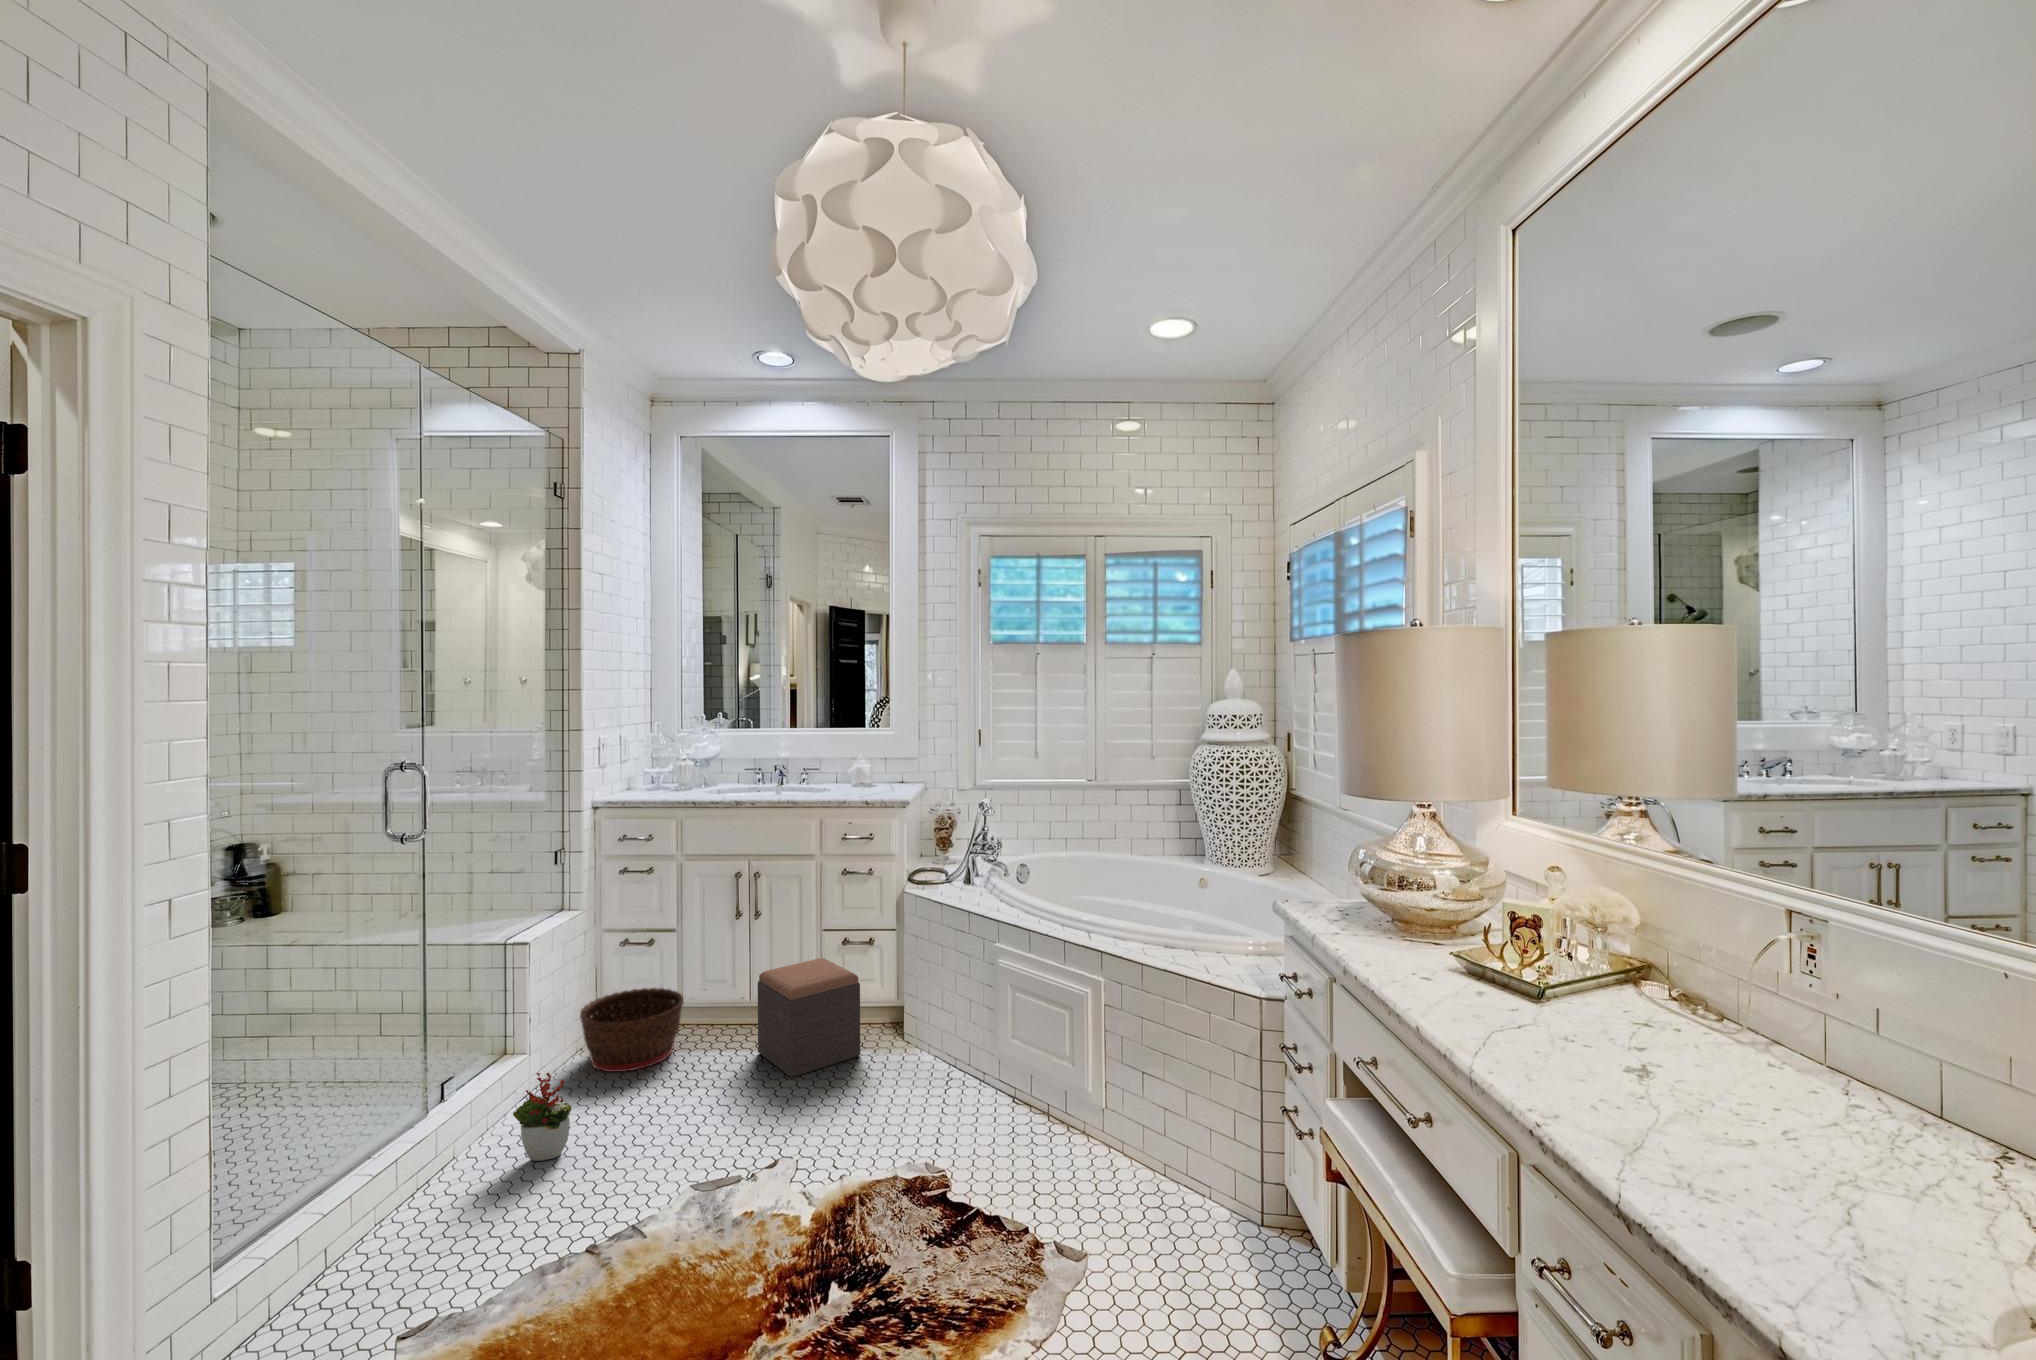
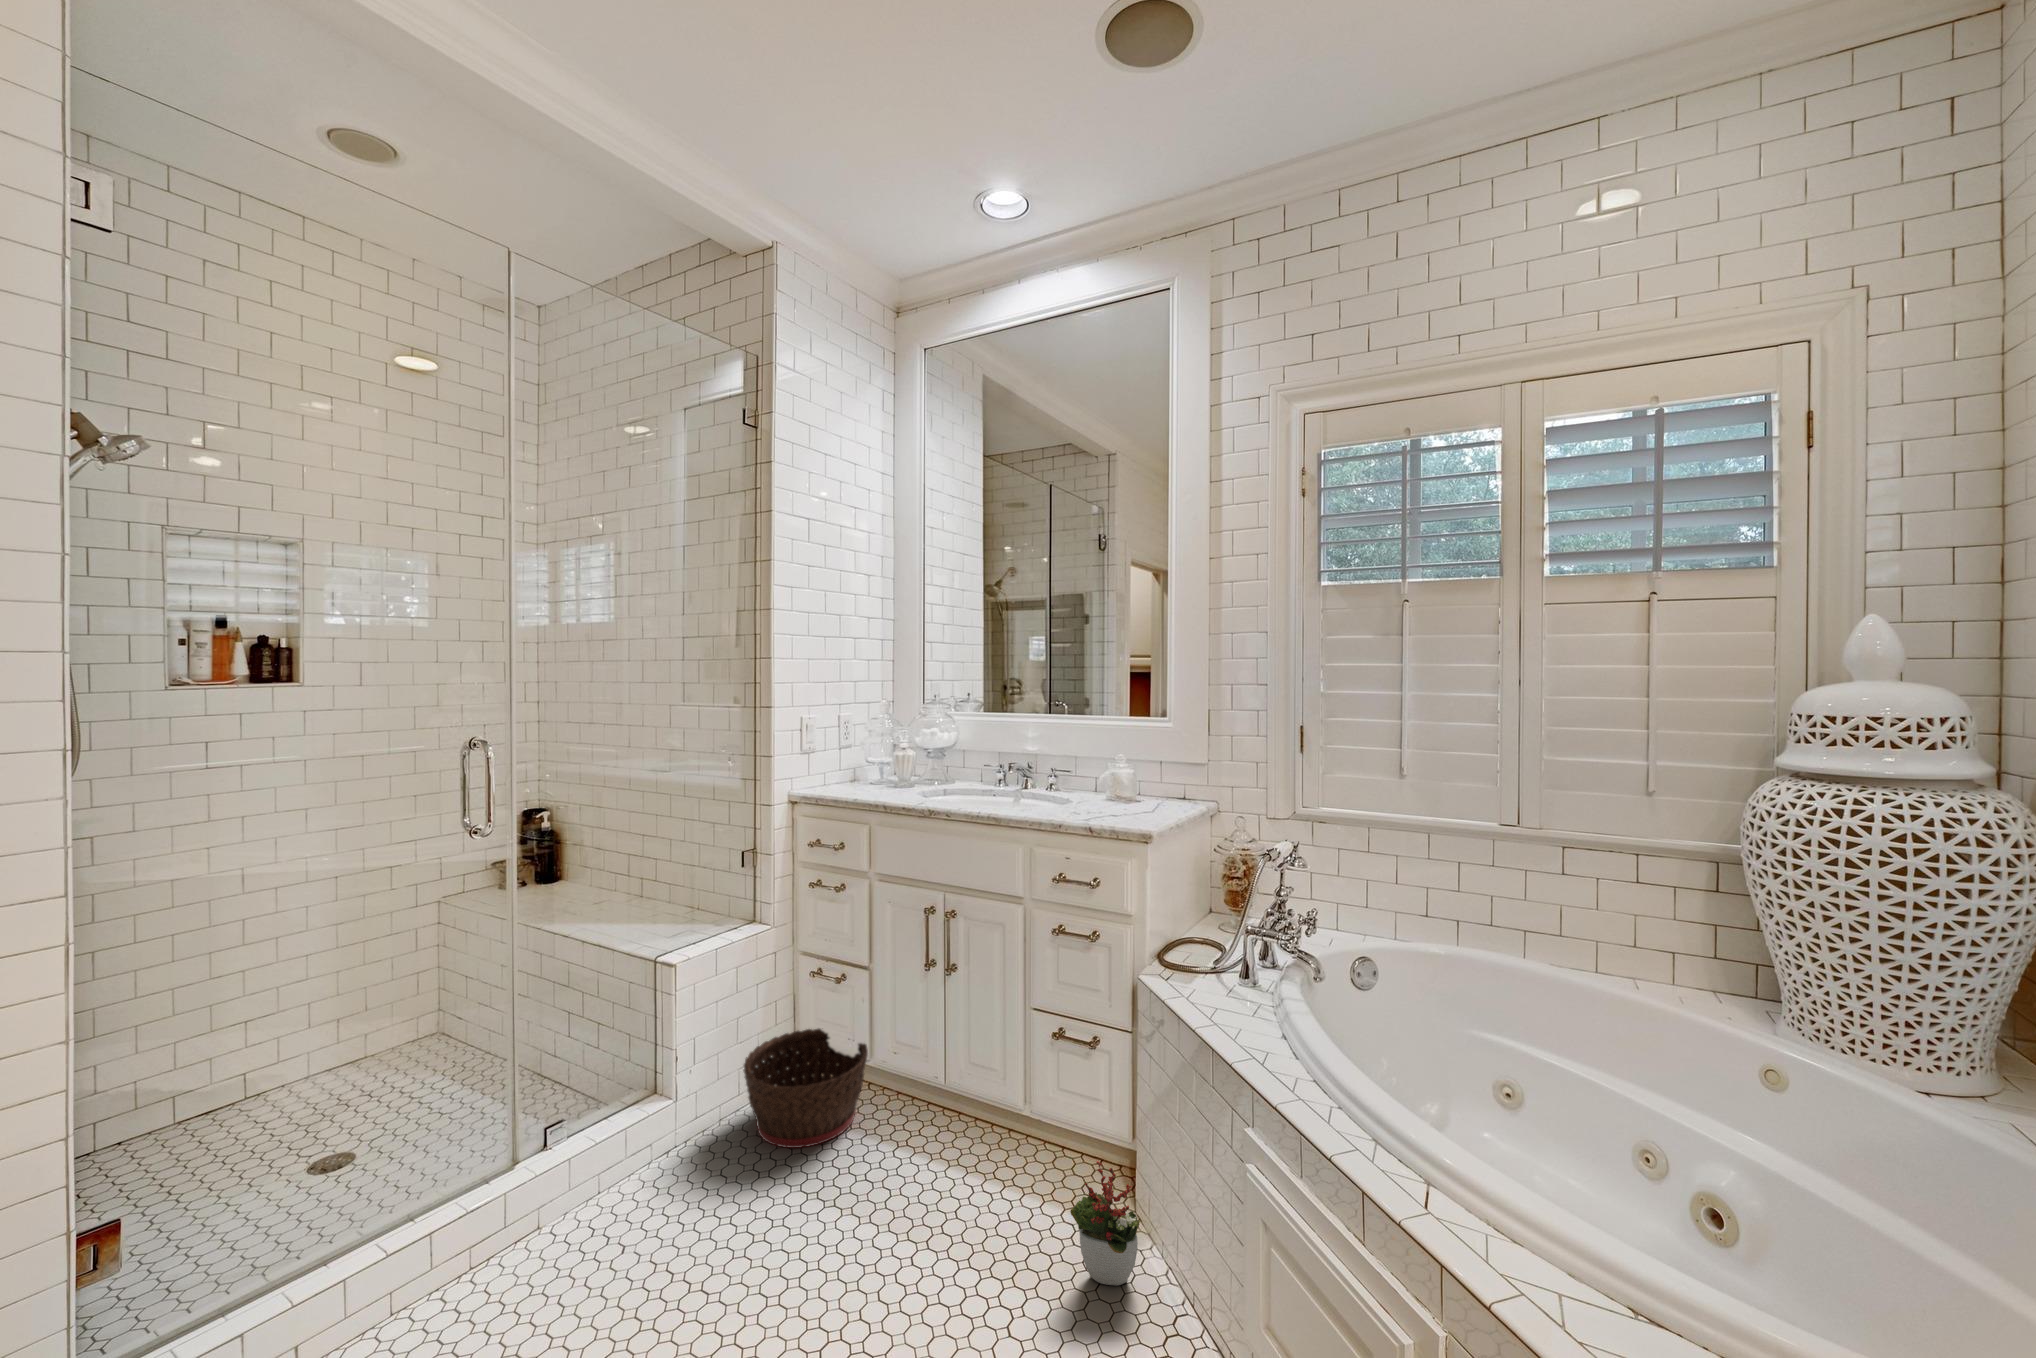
footstool: present [758,958,860,1078] -> none [934,1048,1058,1240]
decorative plant: present [513,1073,572,1161] -> present [1070,1161,1140,1286]

